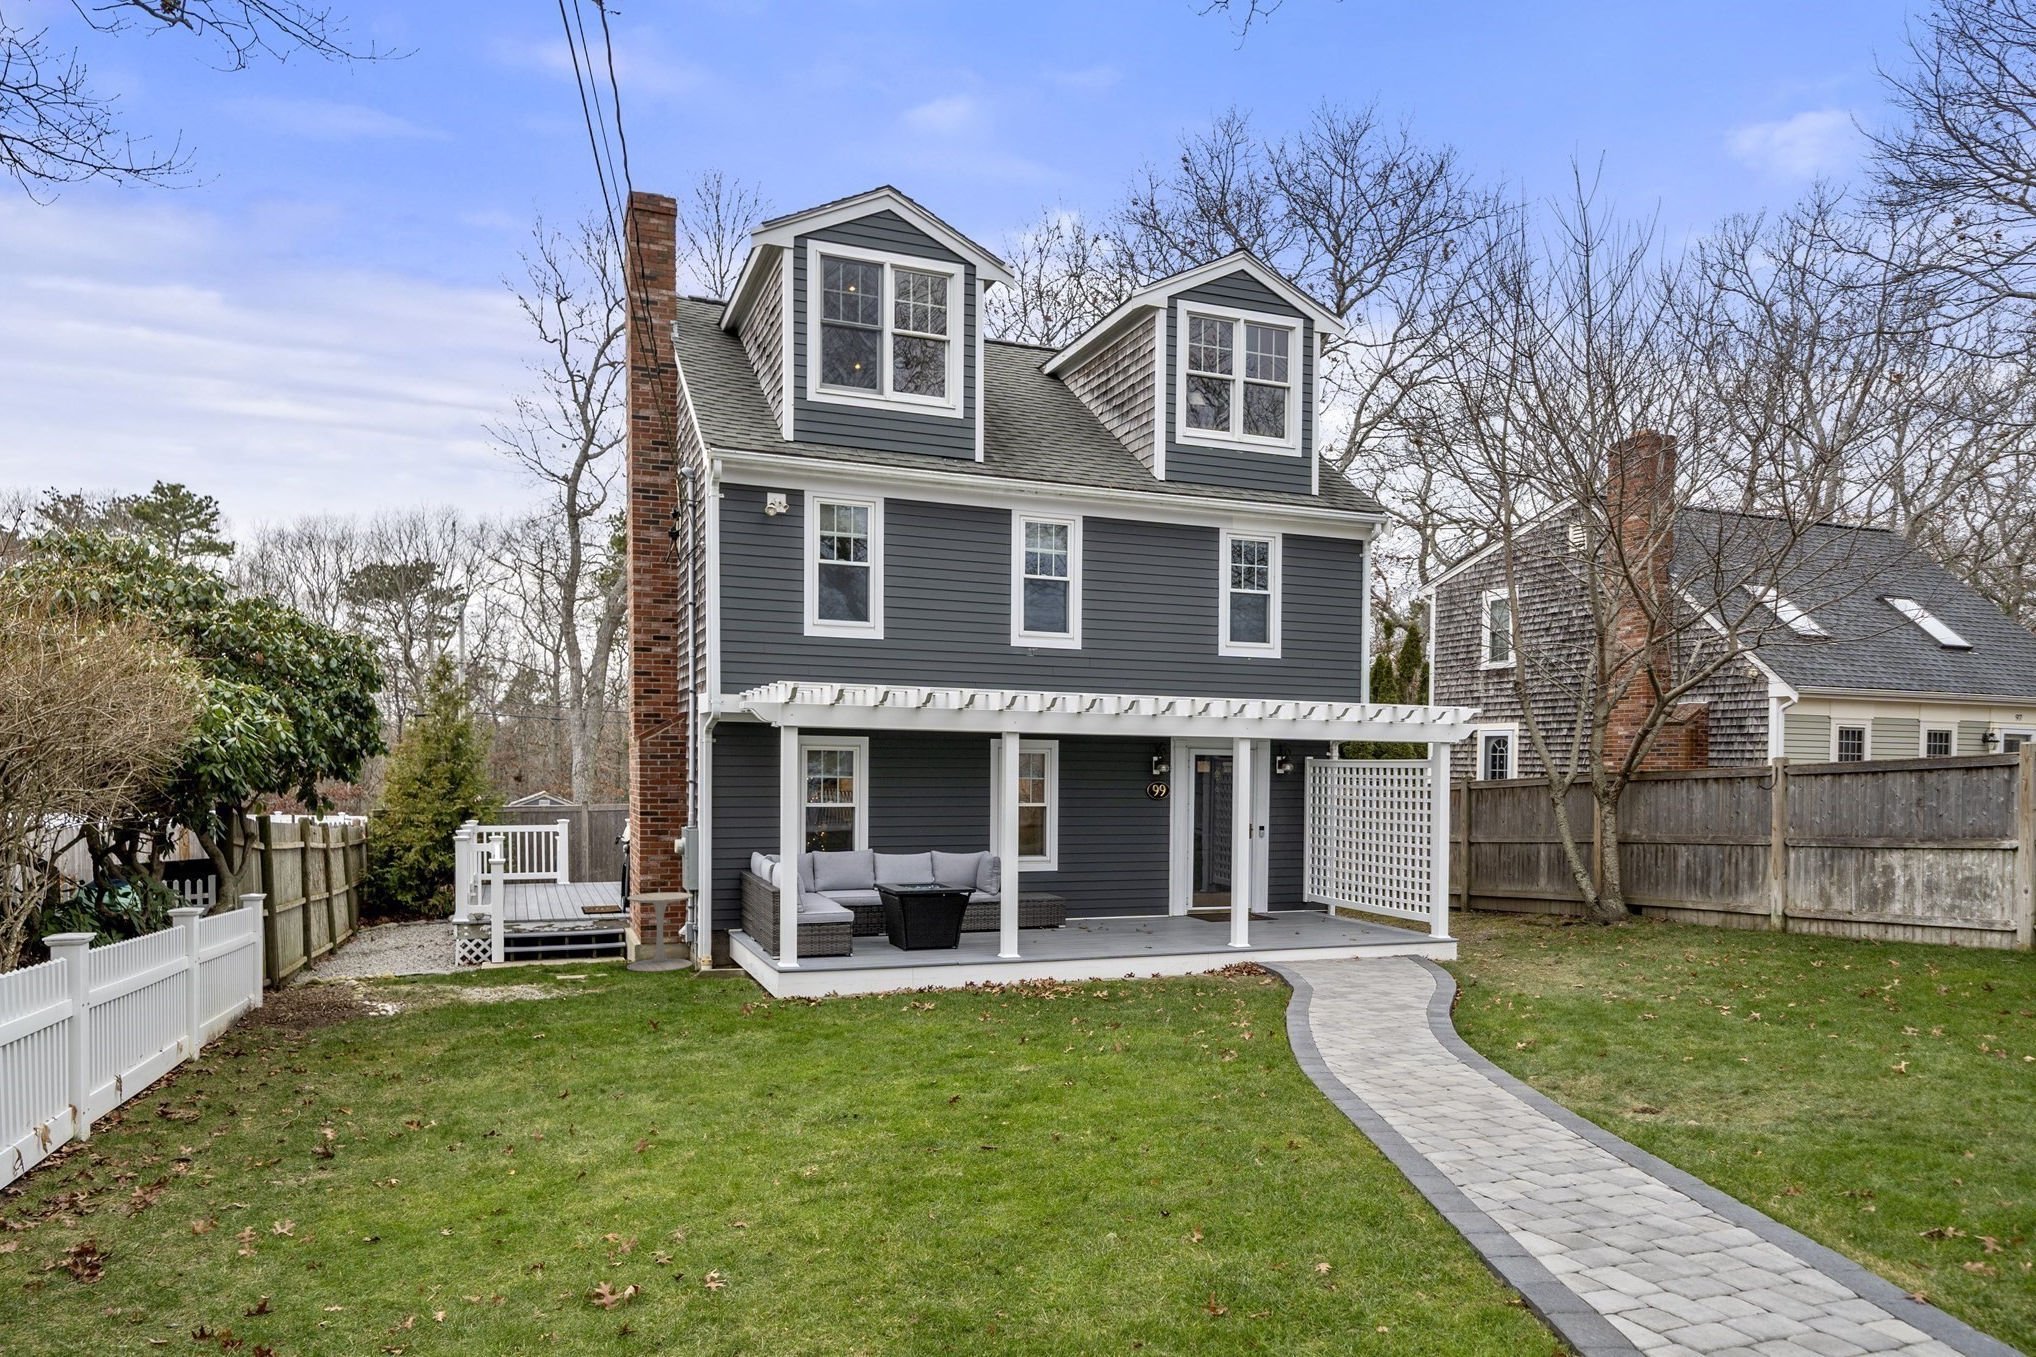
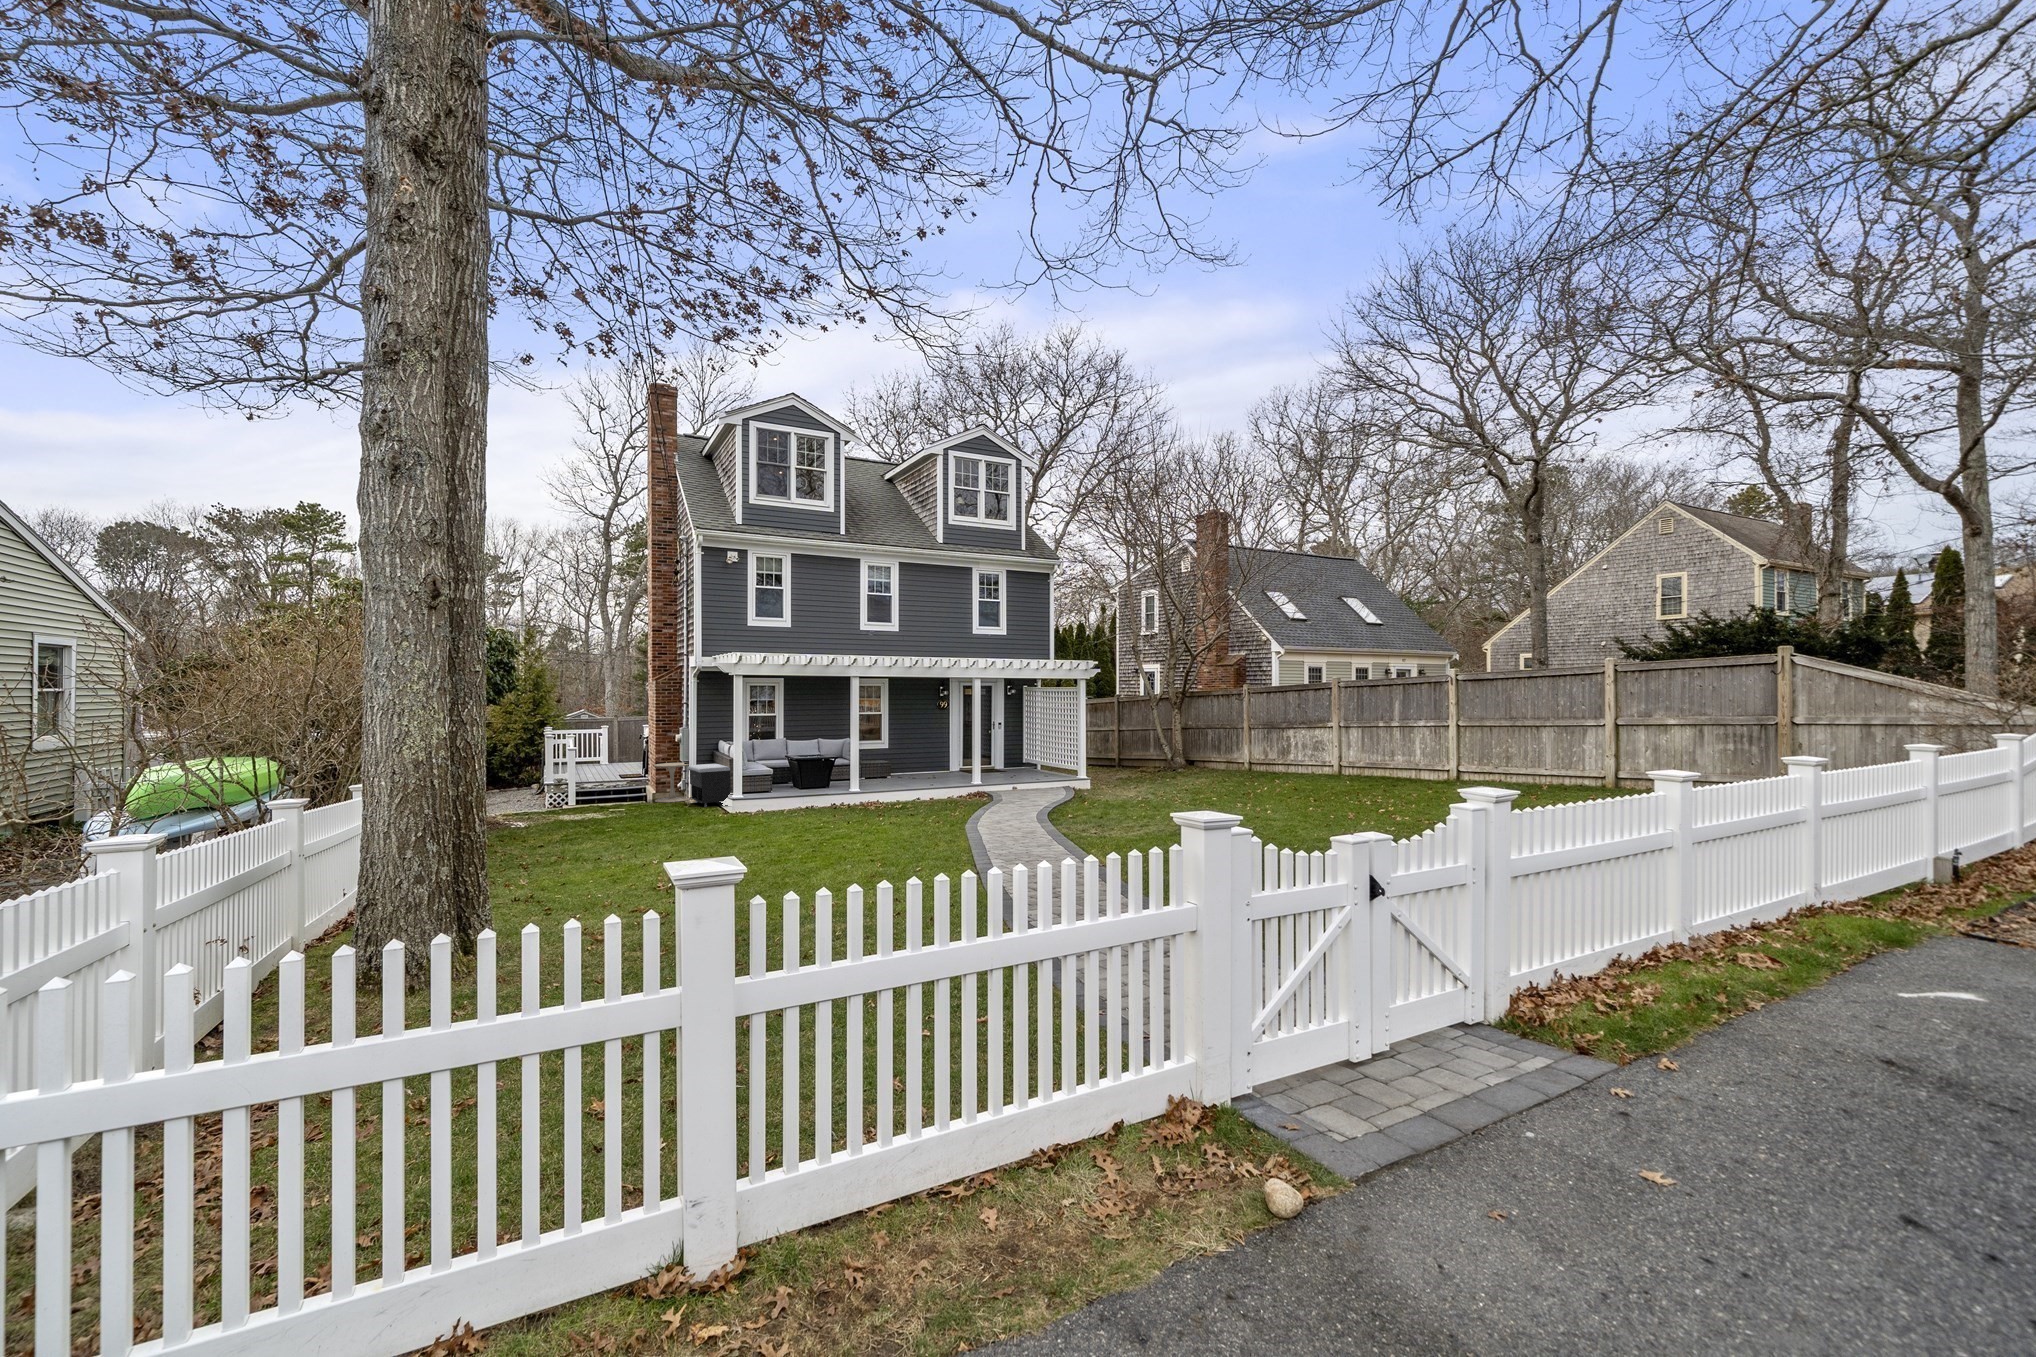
storage bench: none [688,898,766,988] -> present [688,764,731,806]

